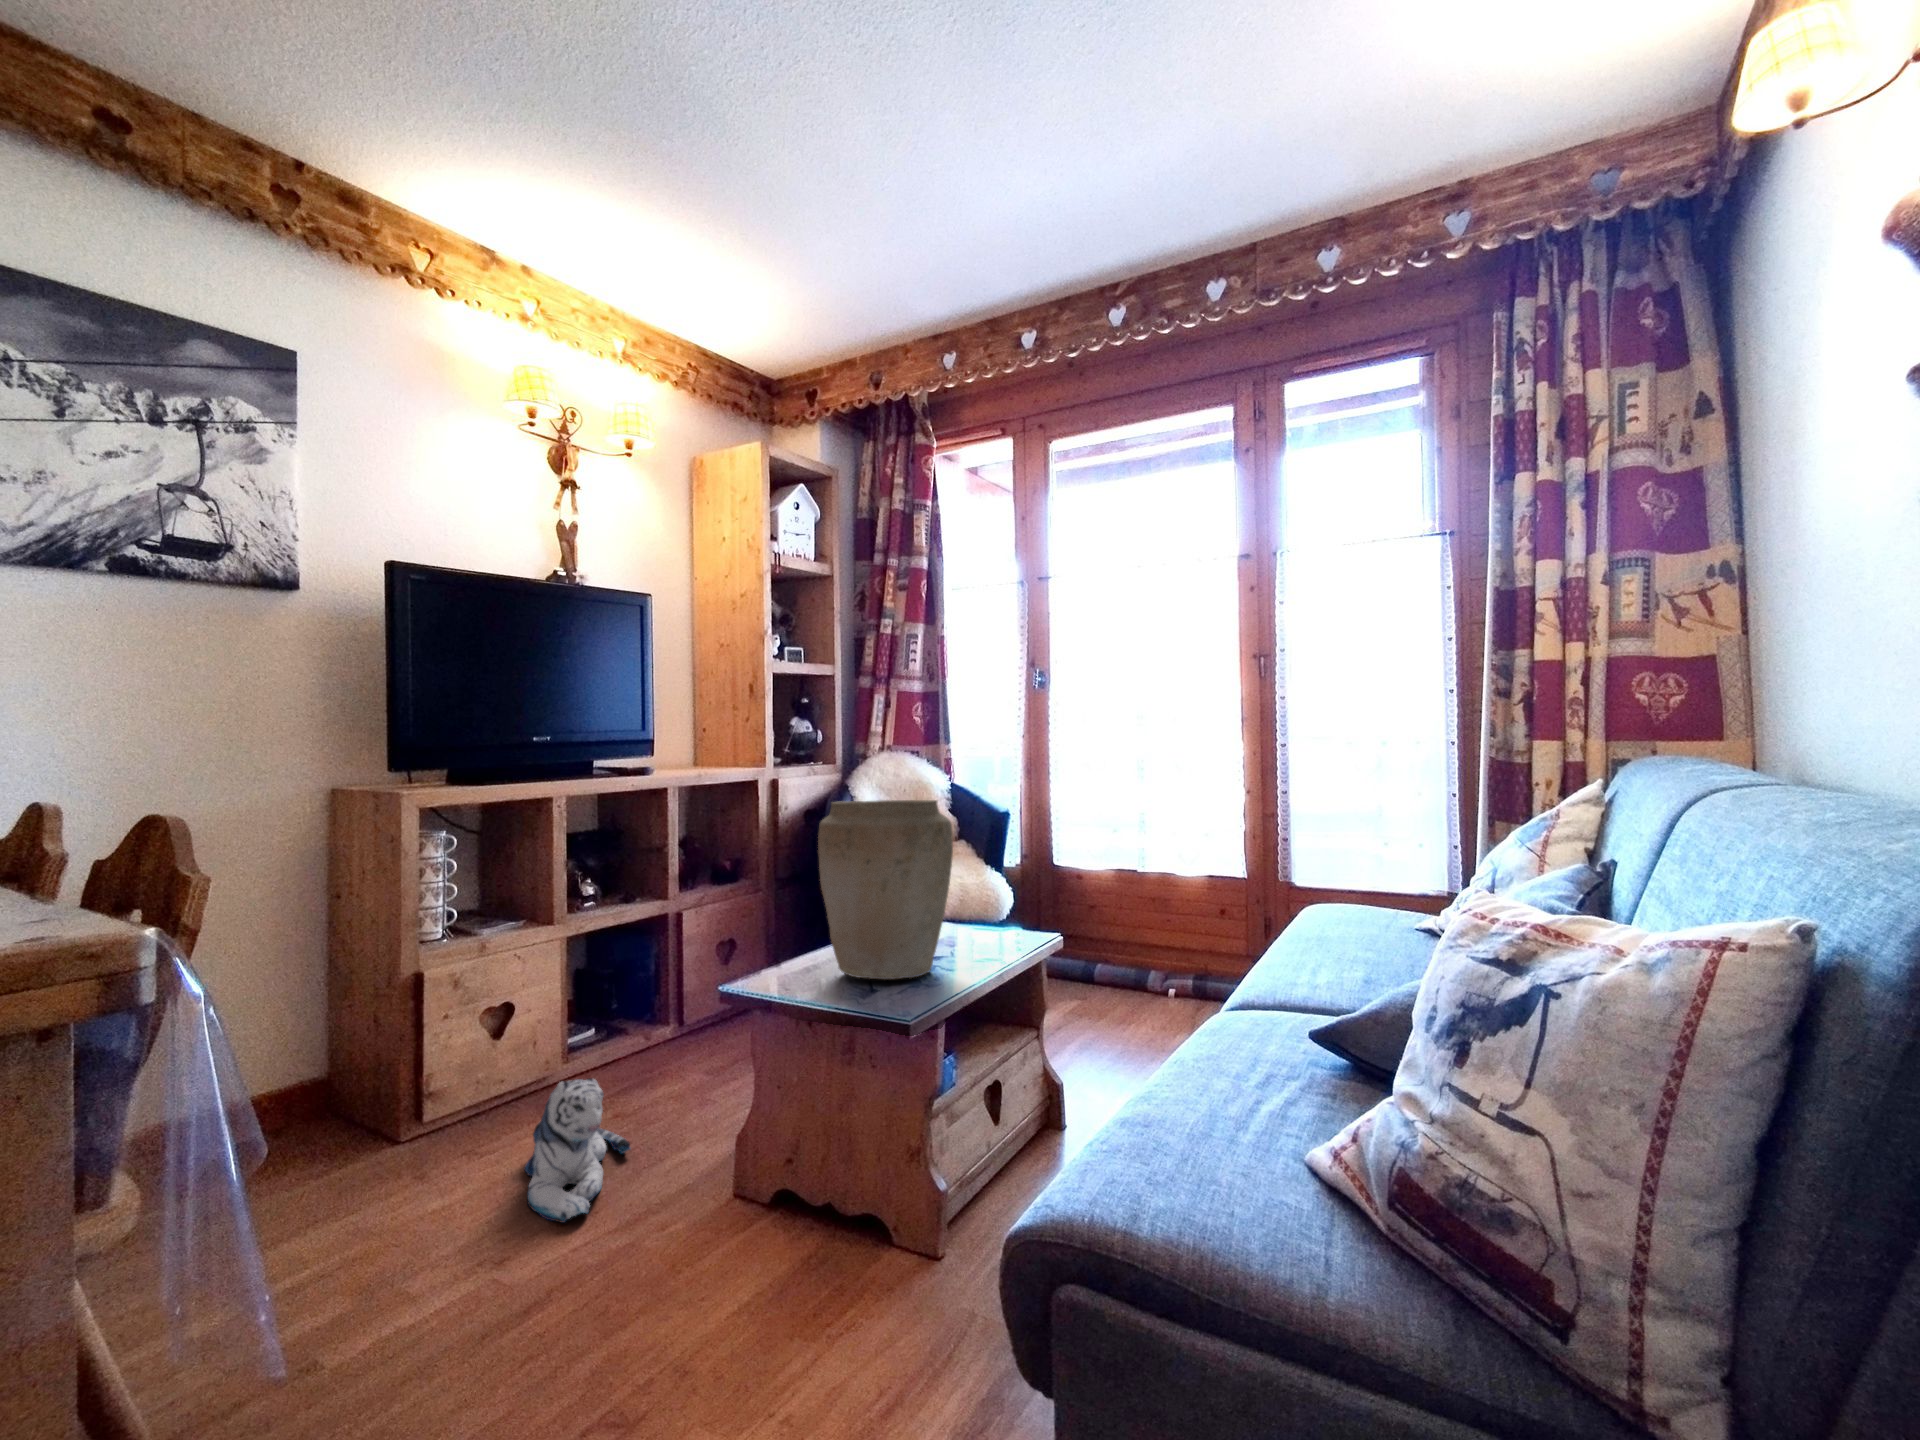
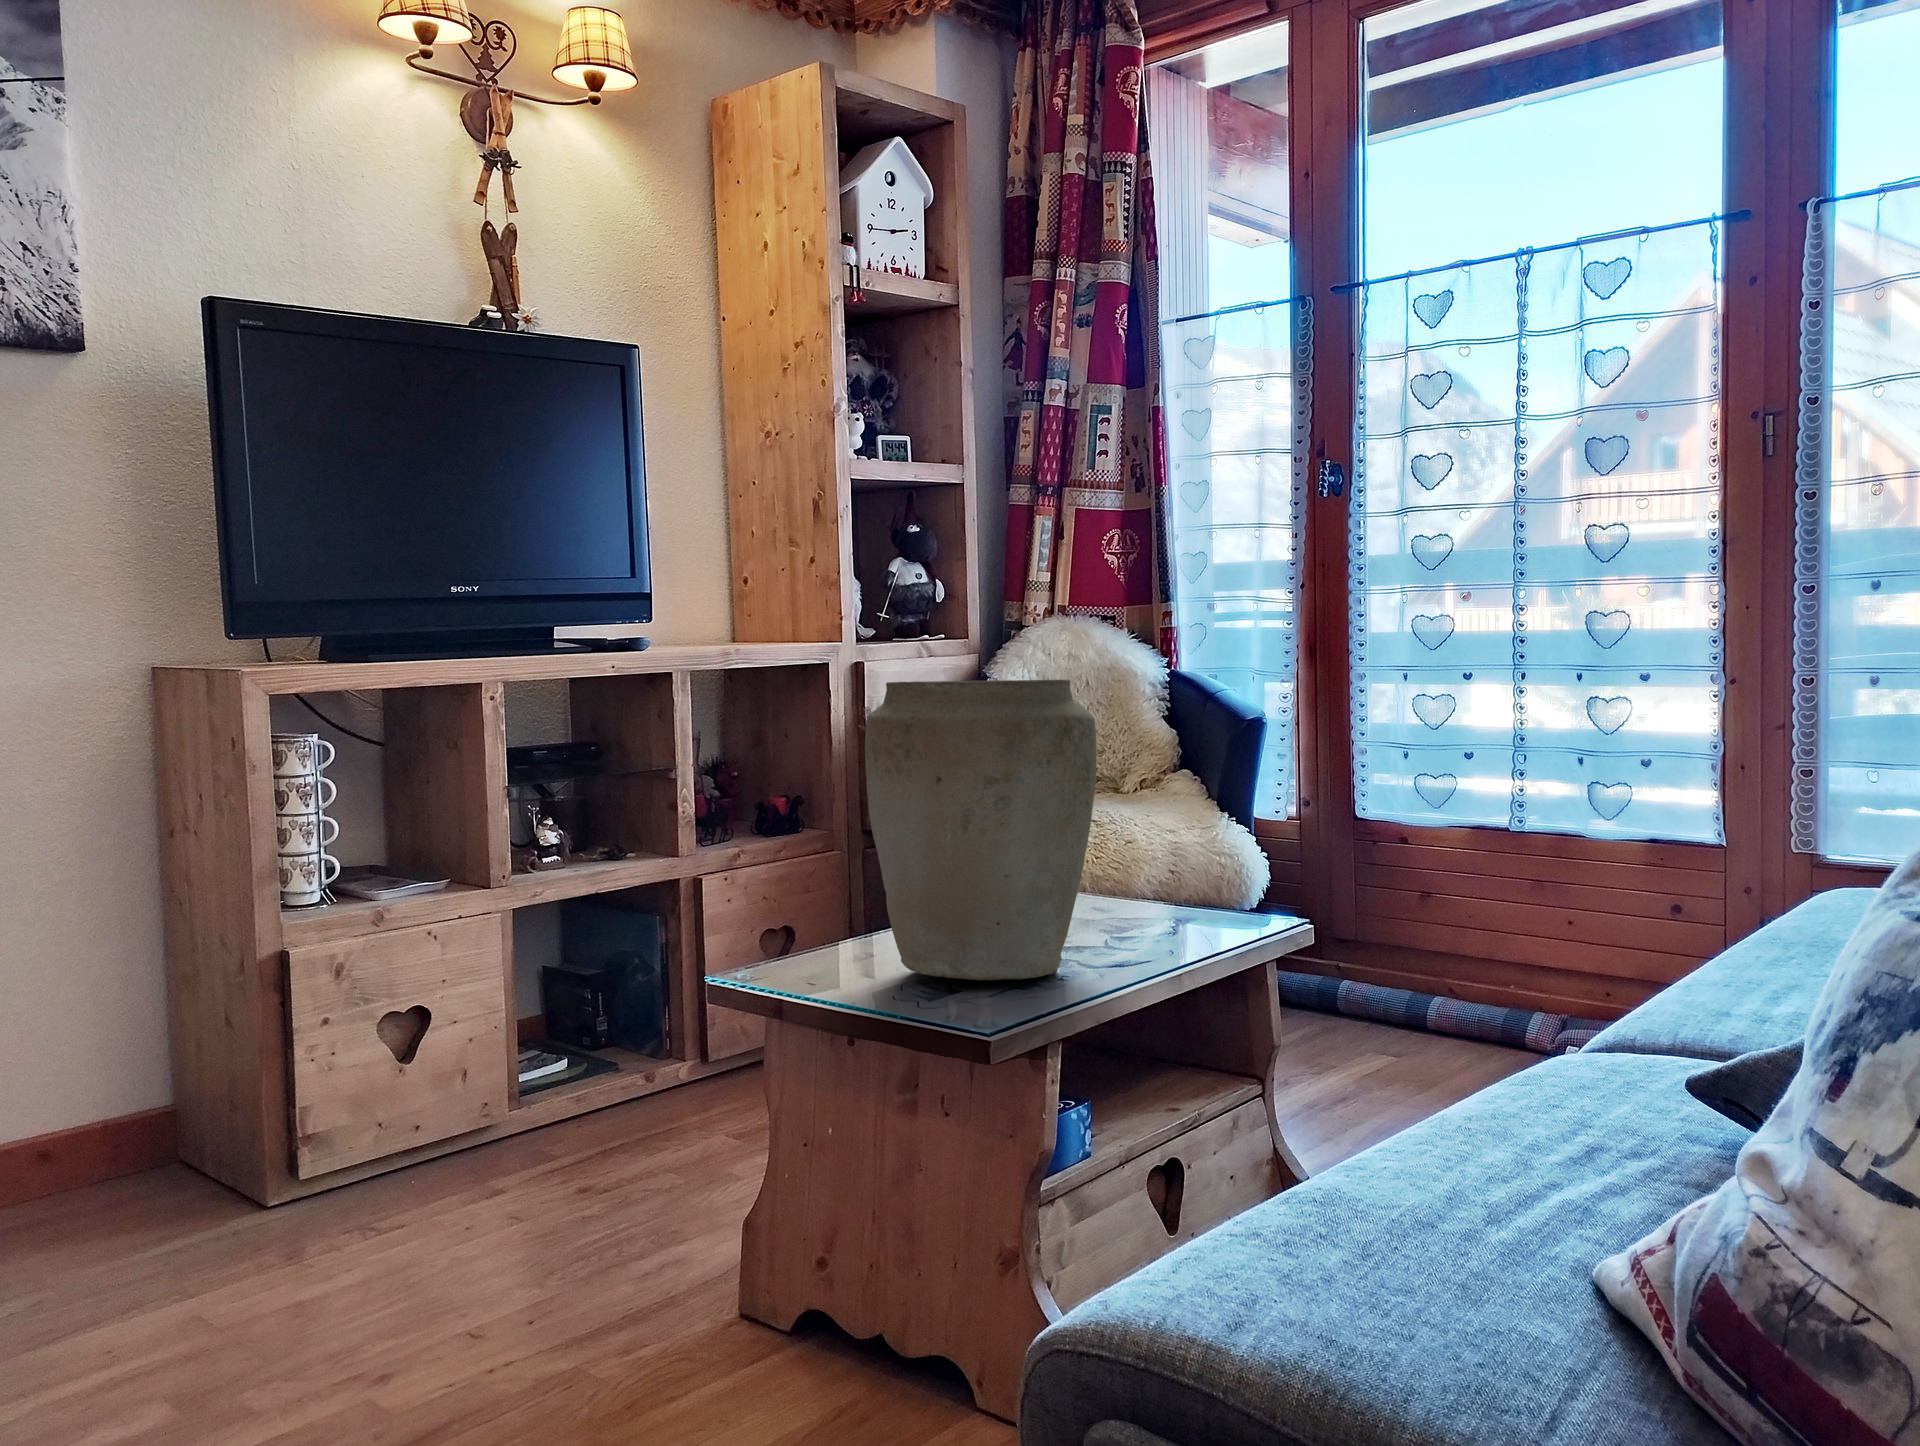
plush toy: present [524,1078,630,1223] -> none [434,1118,594,1327]

